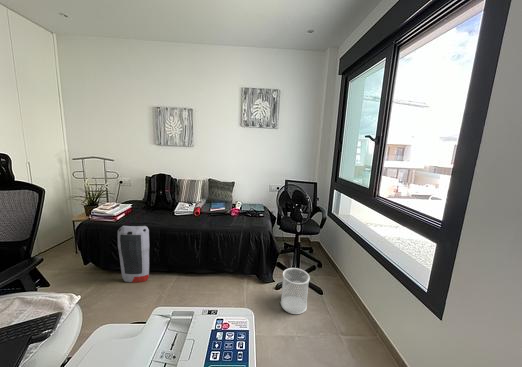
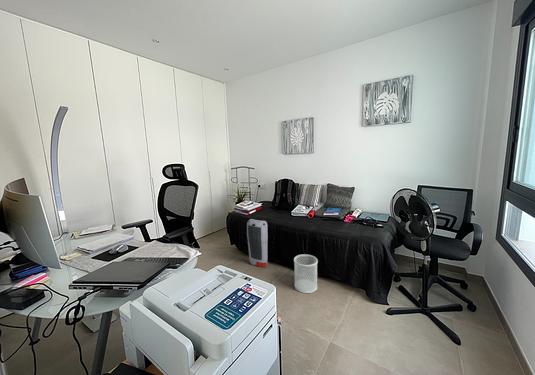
wastebasket: present [281,268,310,314] -> present [294,255,318,293]

